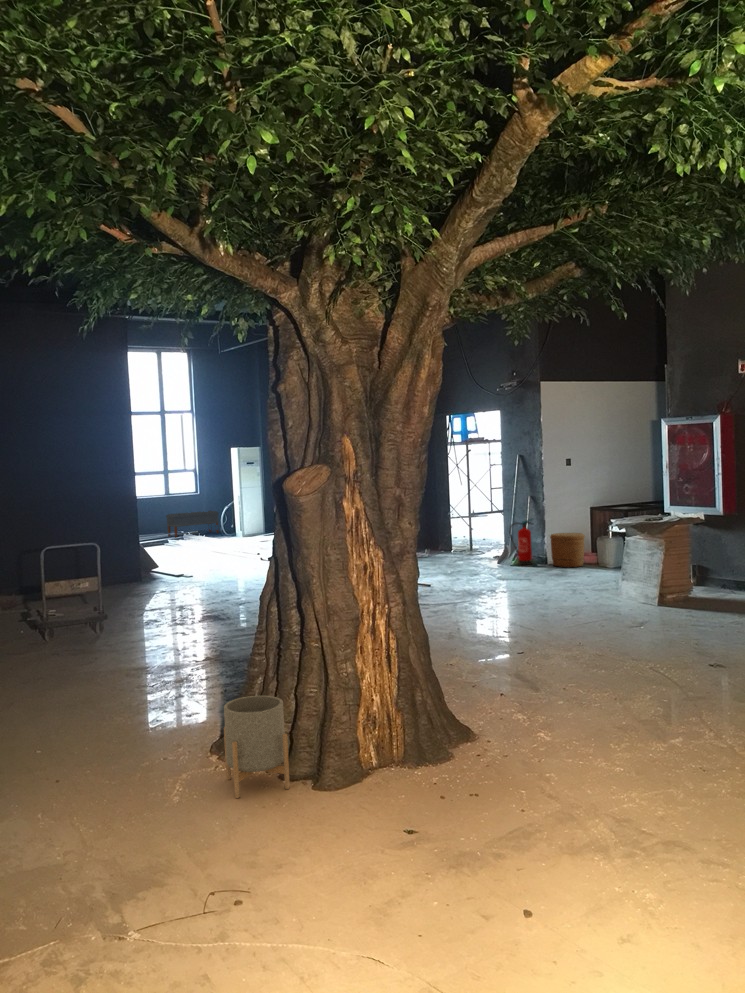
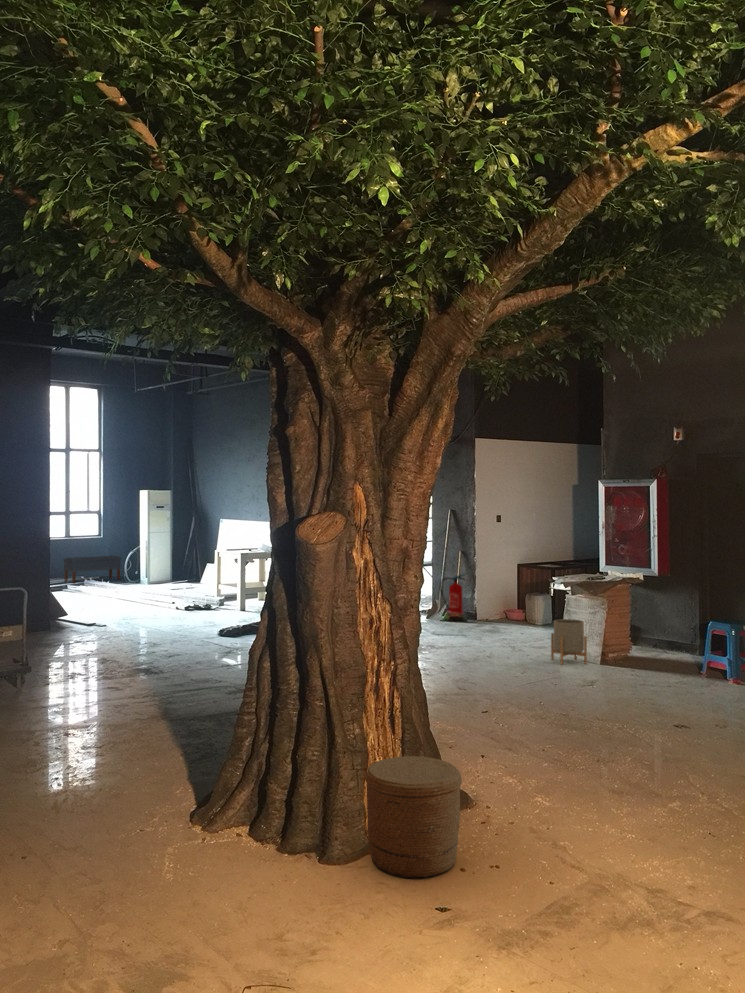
woven basket: present [550,533,585,568] -> present [365,756,462,878]
planter: present [224,696,290,798] -> present [551,619,587,665]

